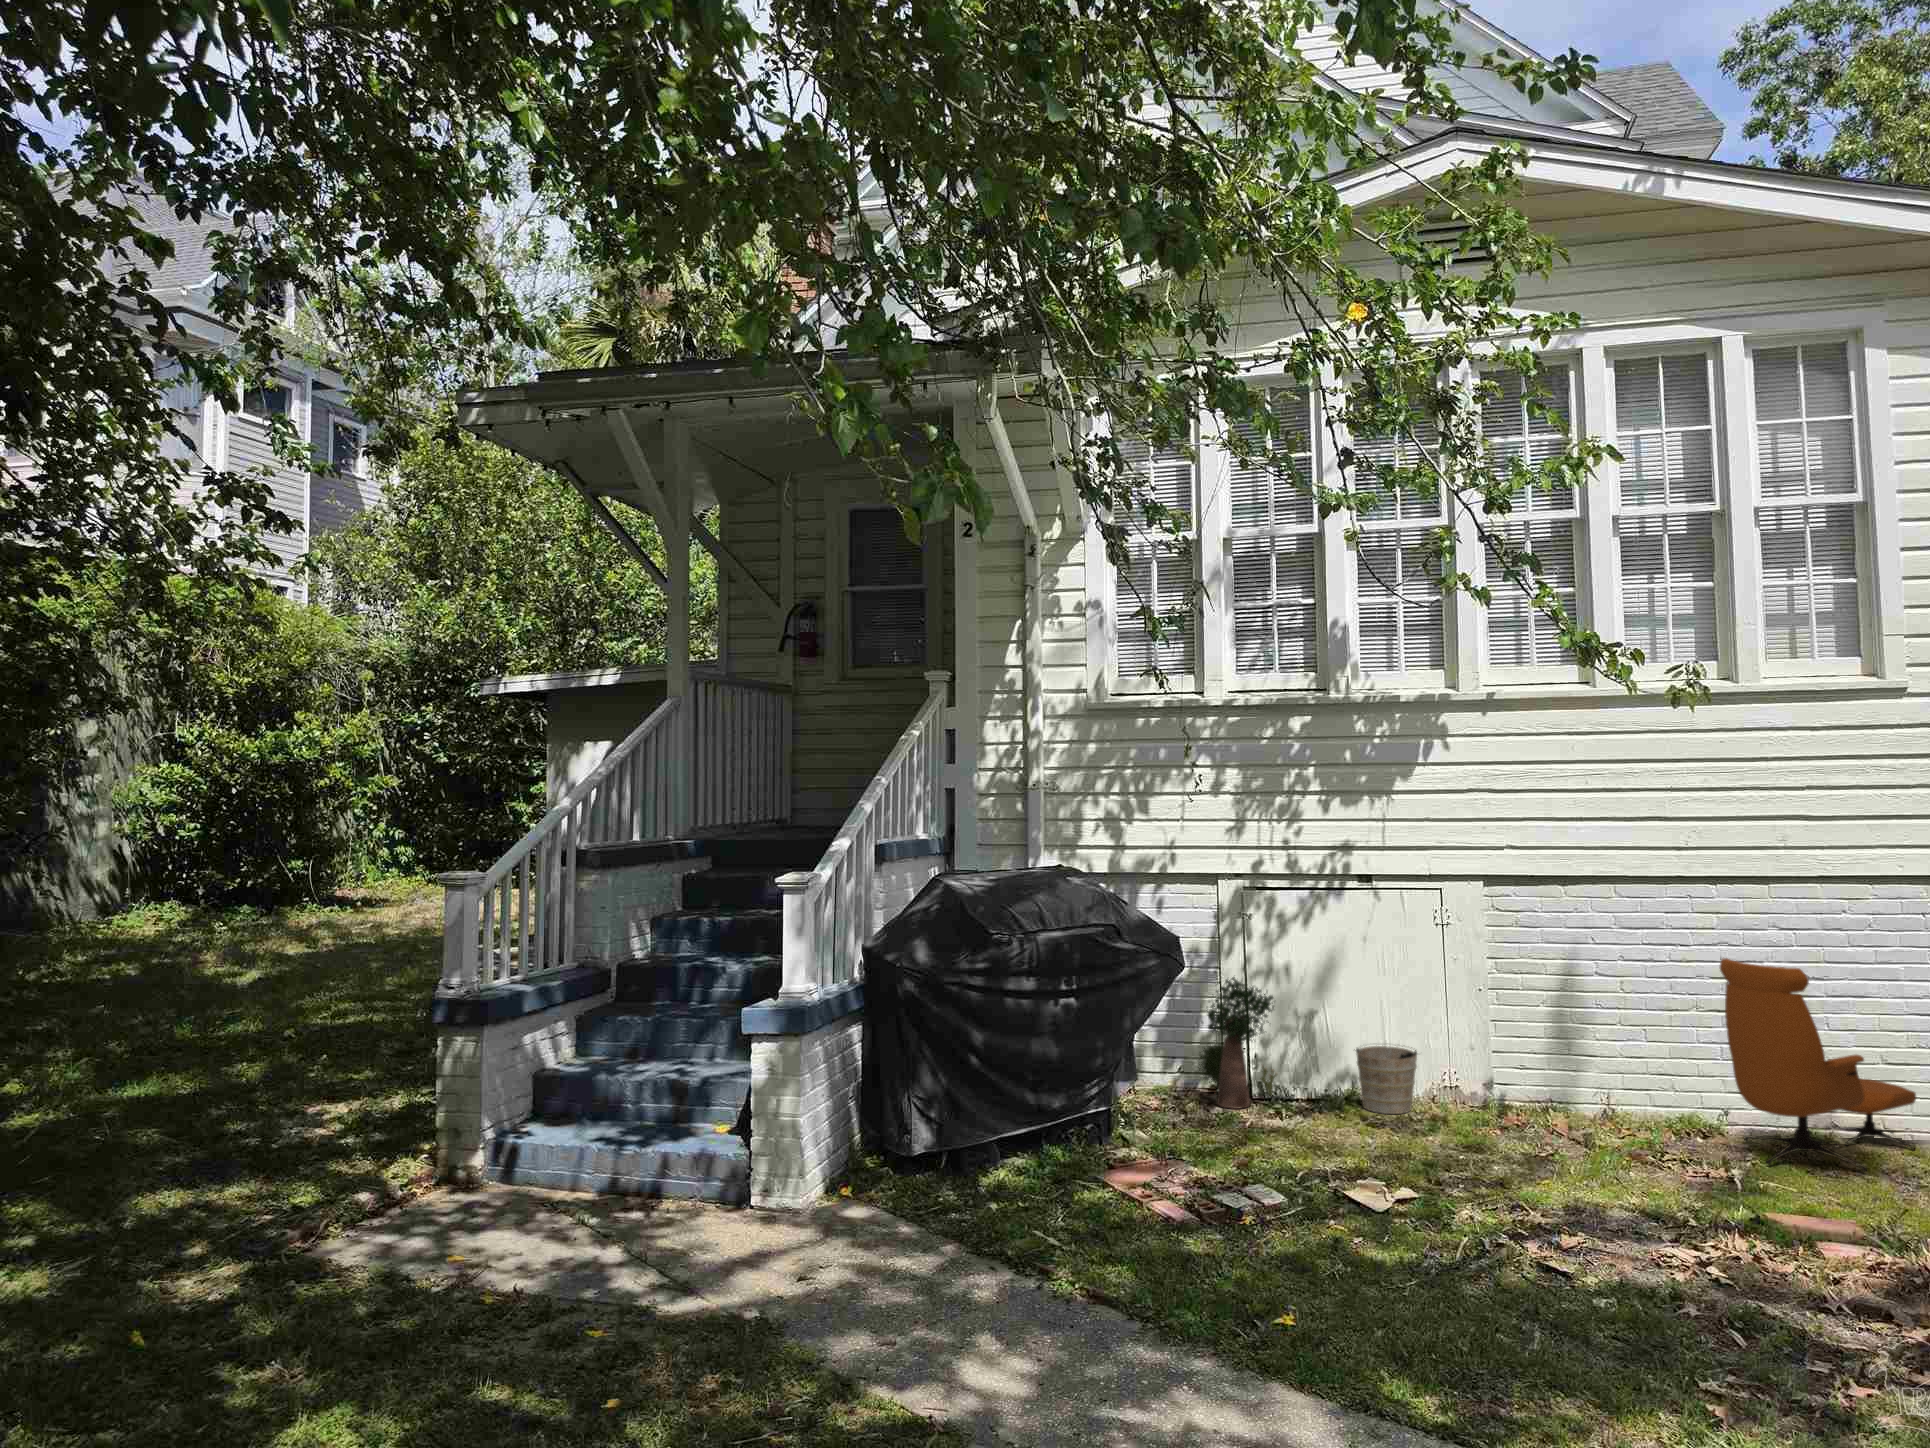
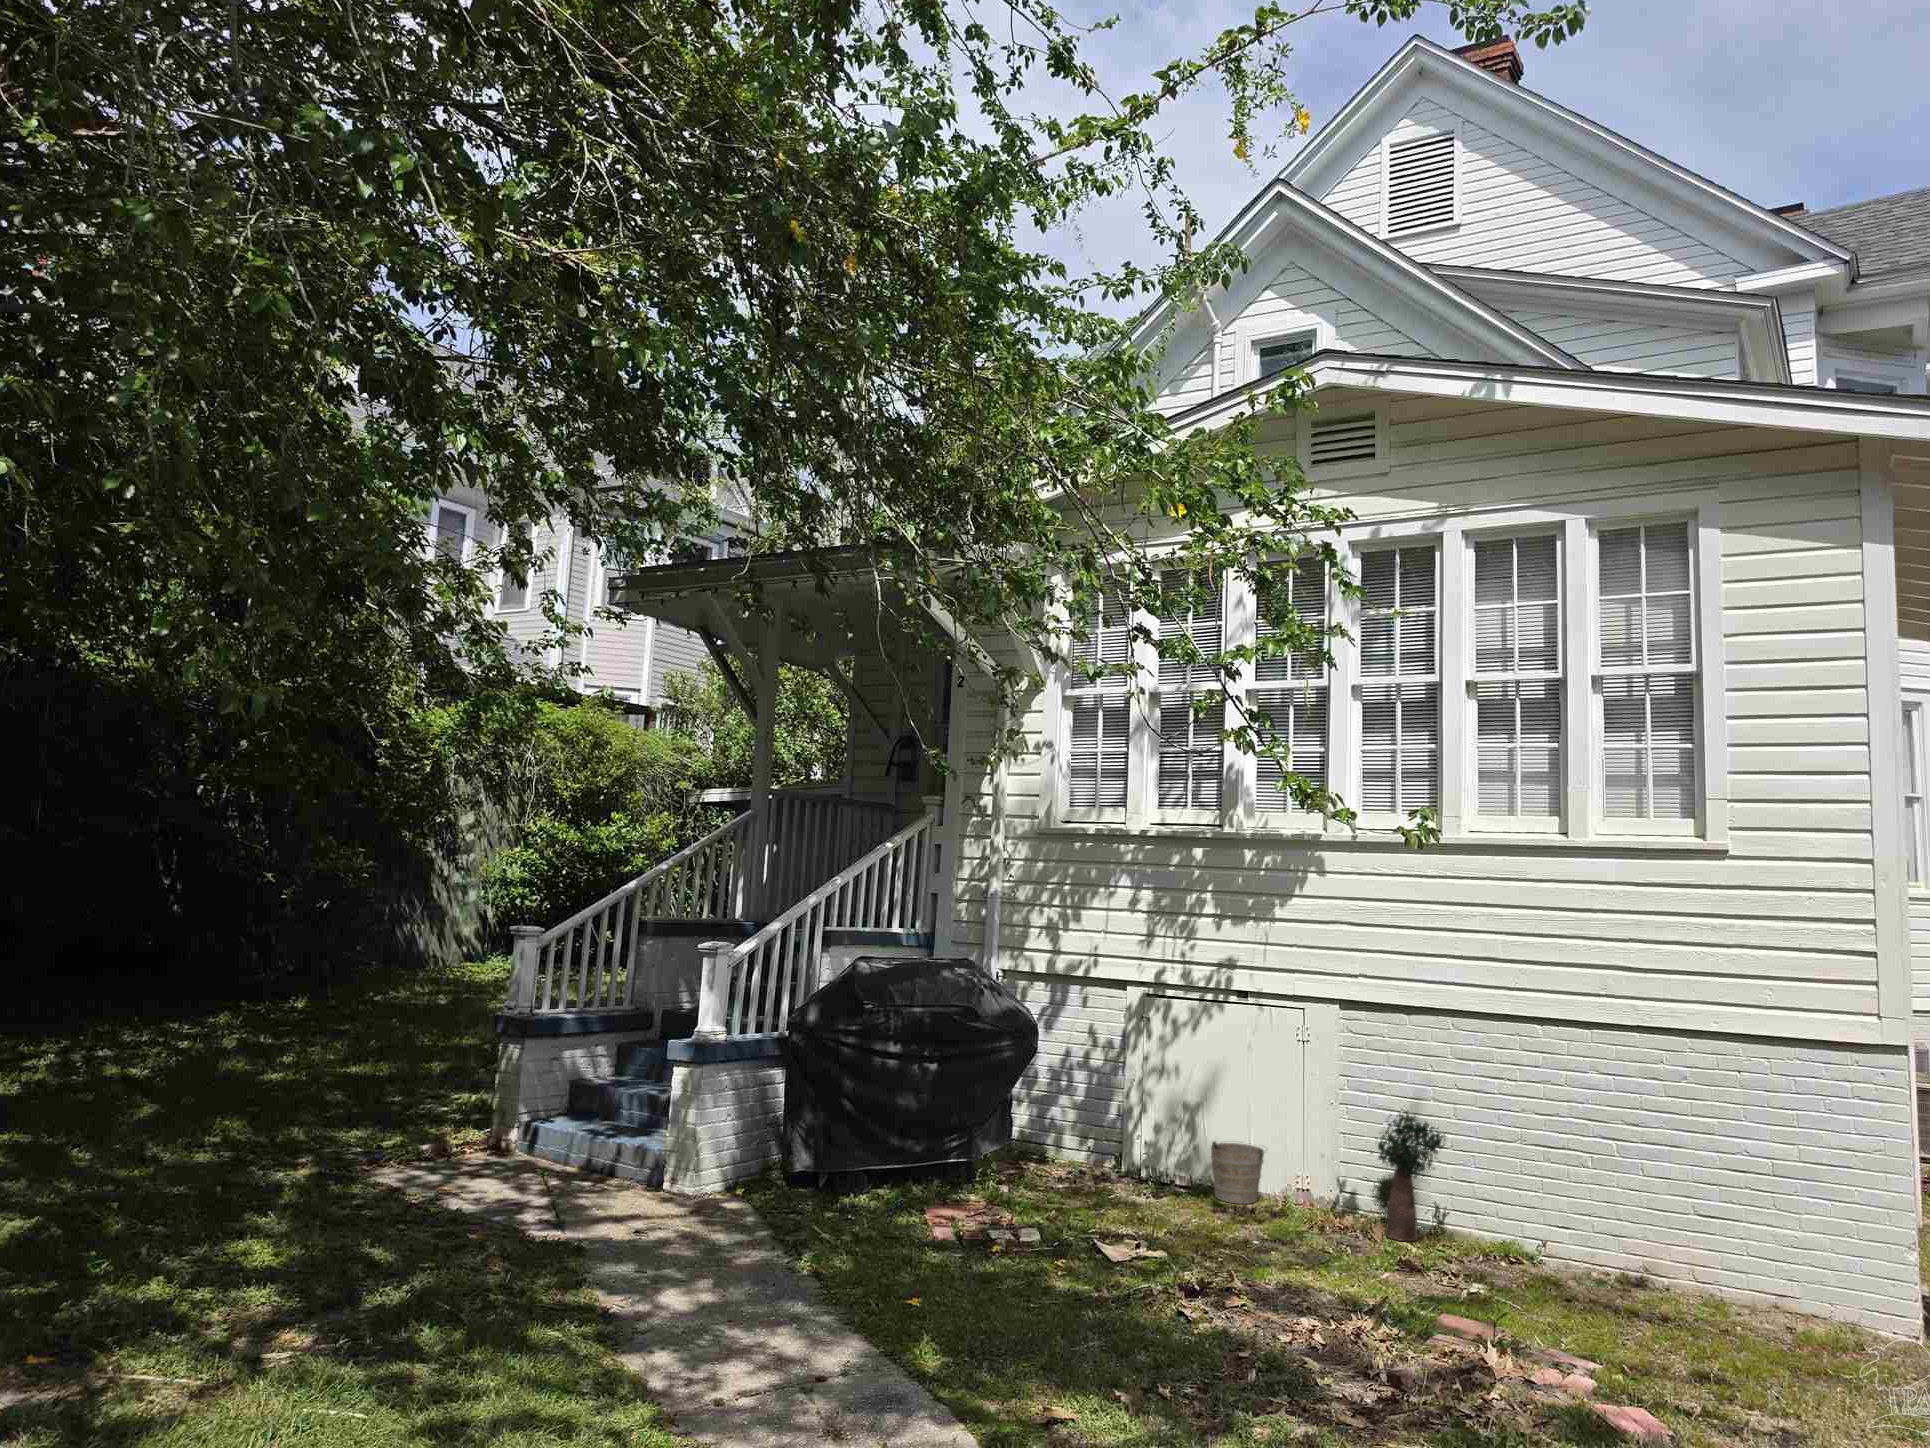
lounge chair: present [1720,958,1916,1172] -> none [1480,1086,1704,1303]
potted plant: present [1198,977,1277,1109] -> present [1370,1111,1449,1241]

